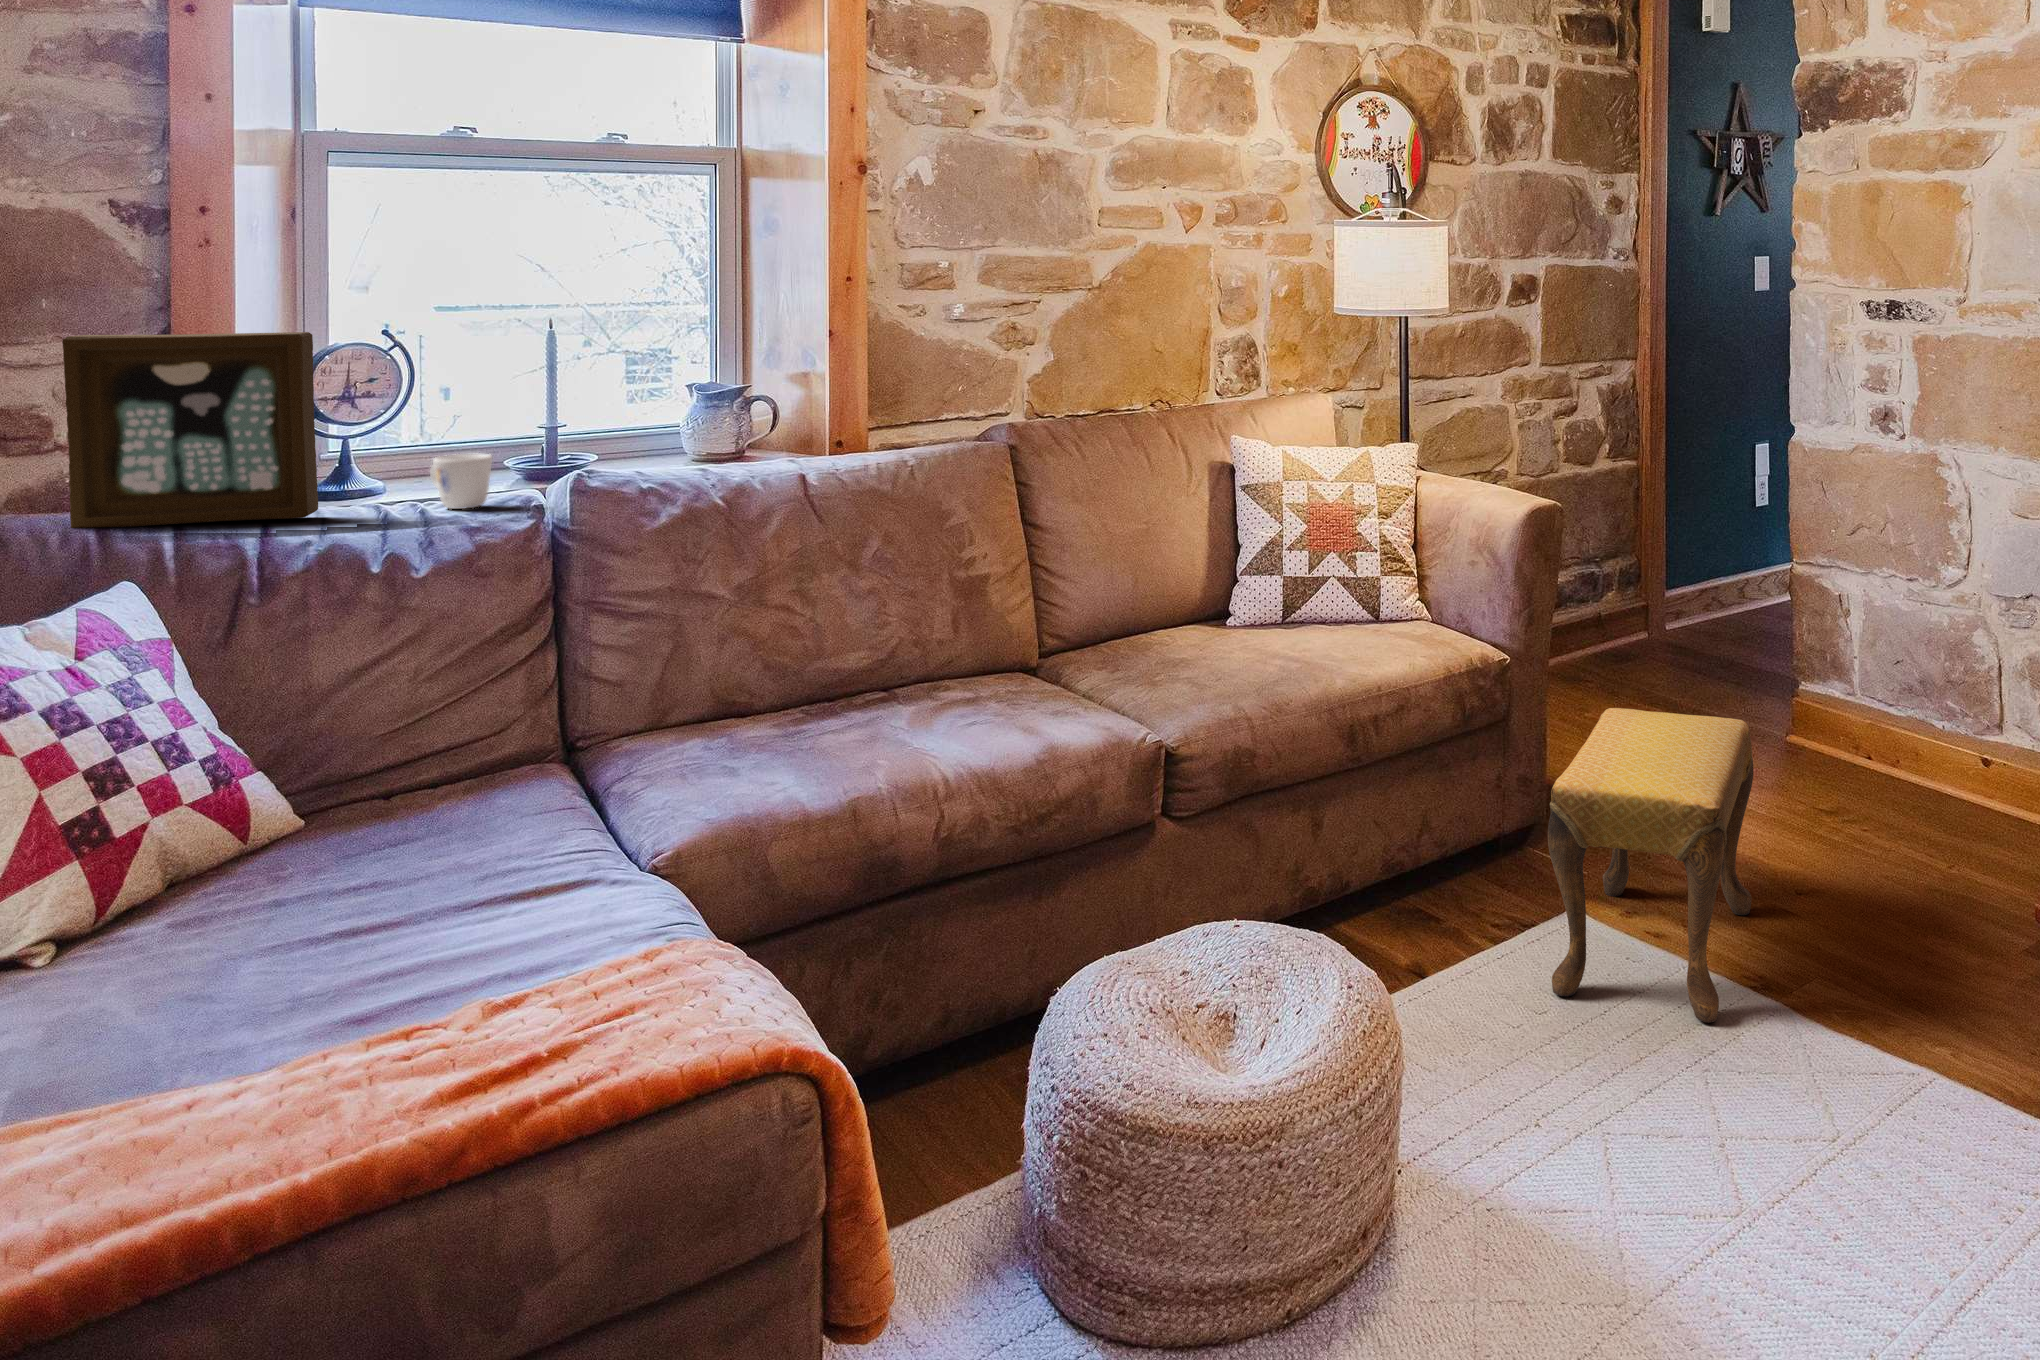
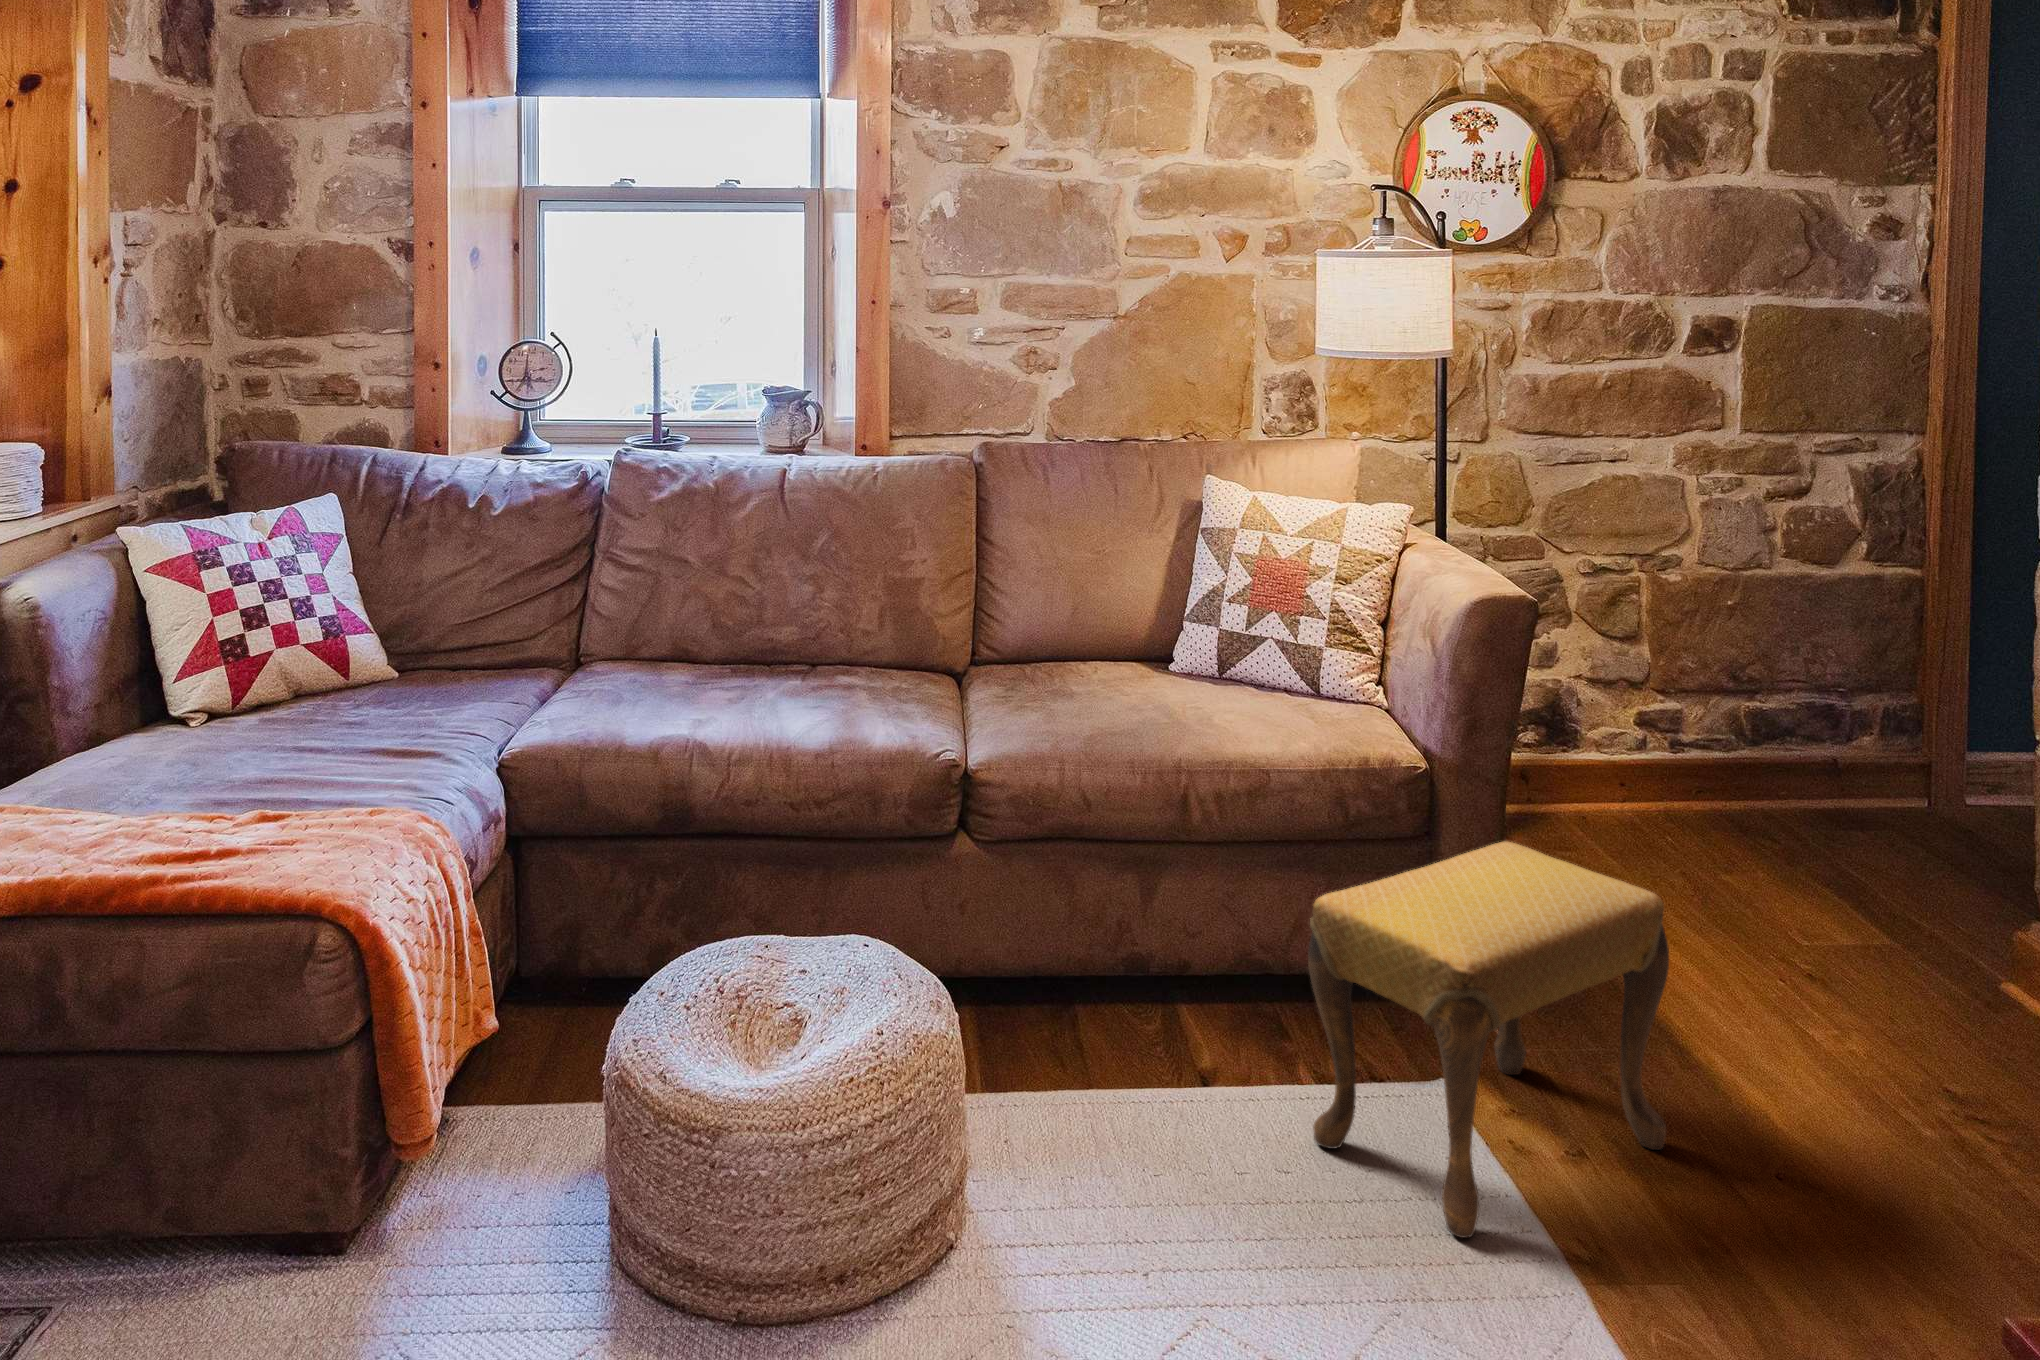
picture frame: present [62,332,318,528] -> none [321,332,450,466]
mug: present [430,454,492,509] -> none [521,431,560,472]

